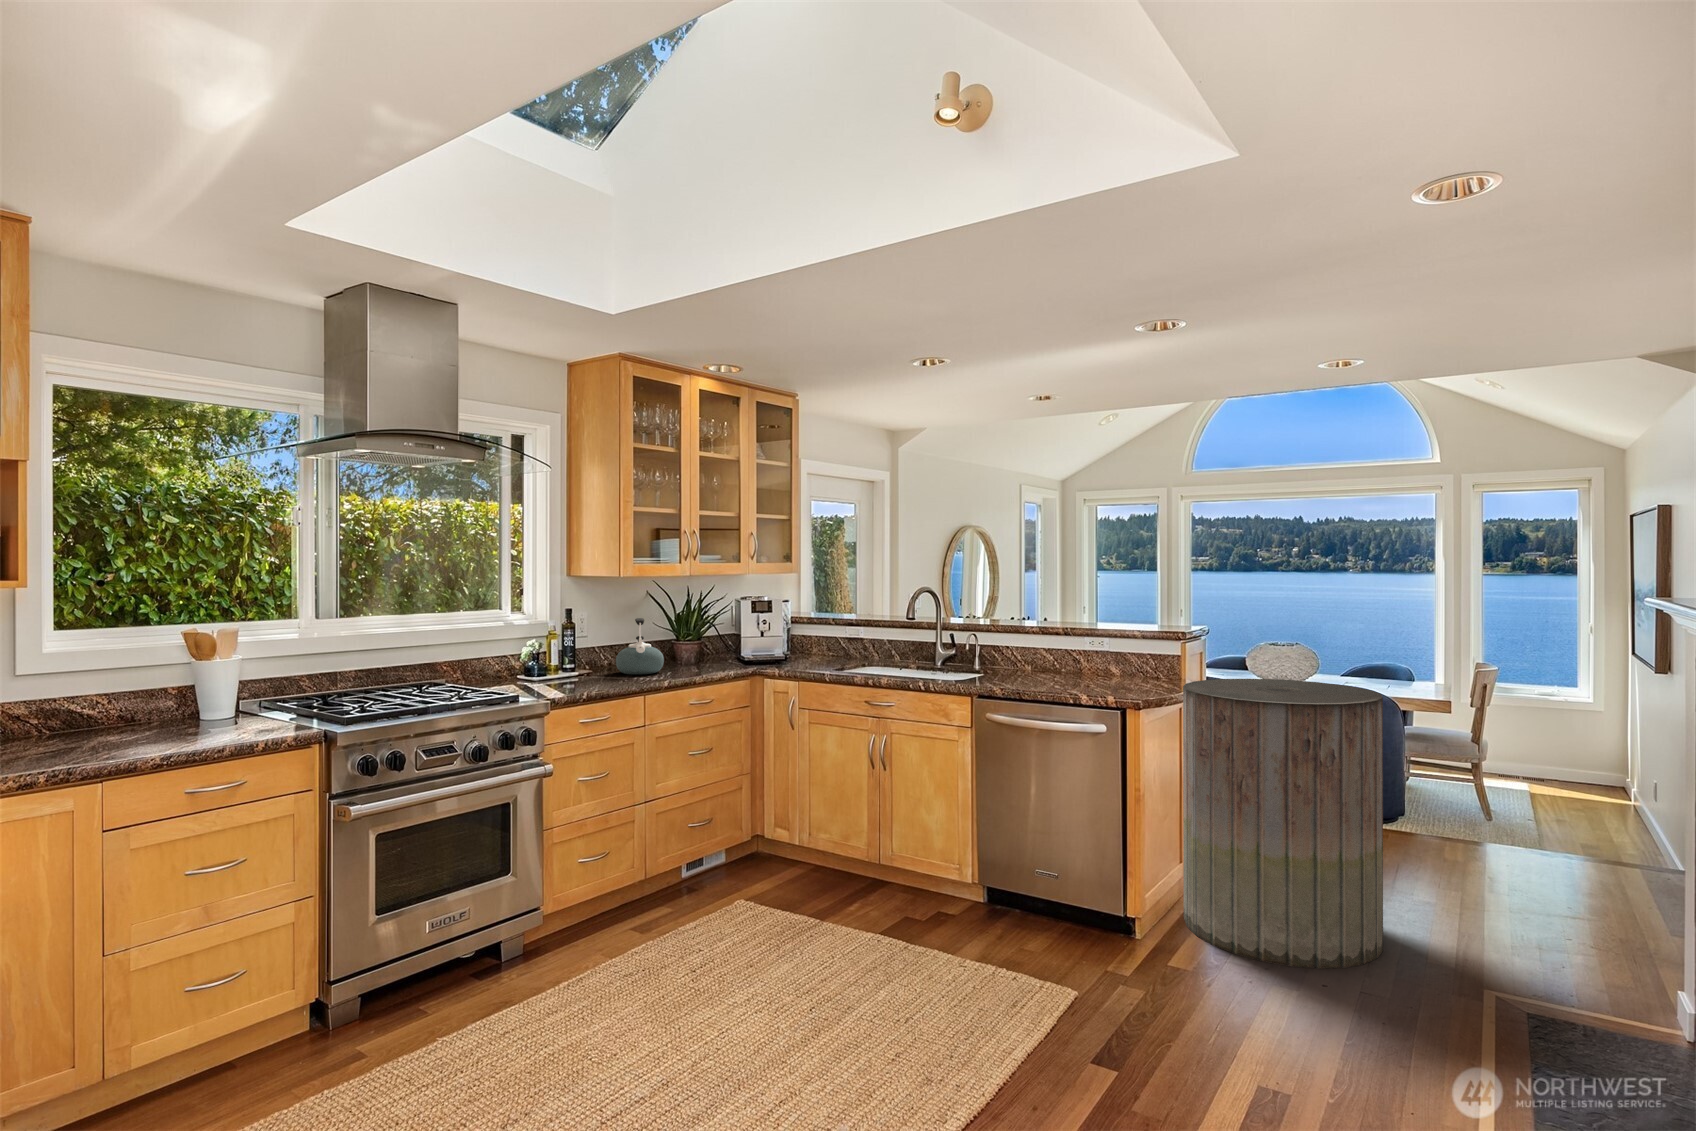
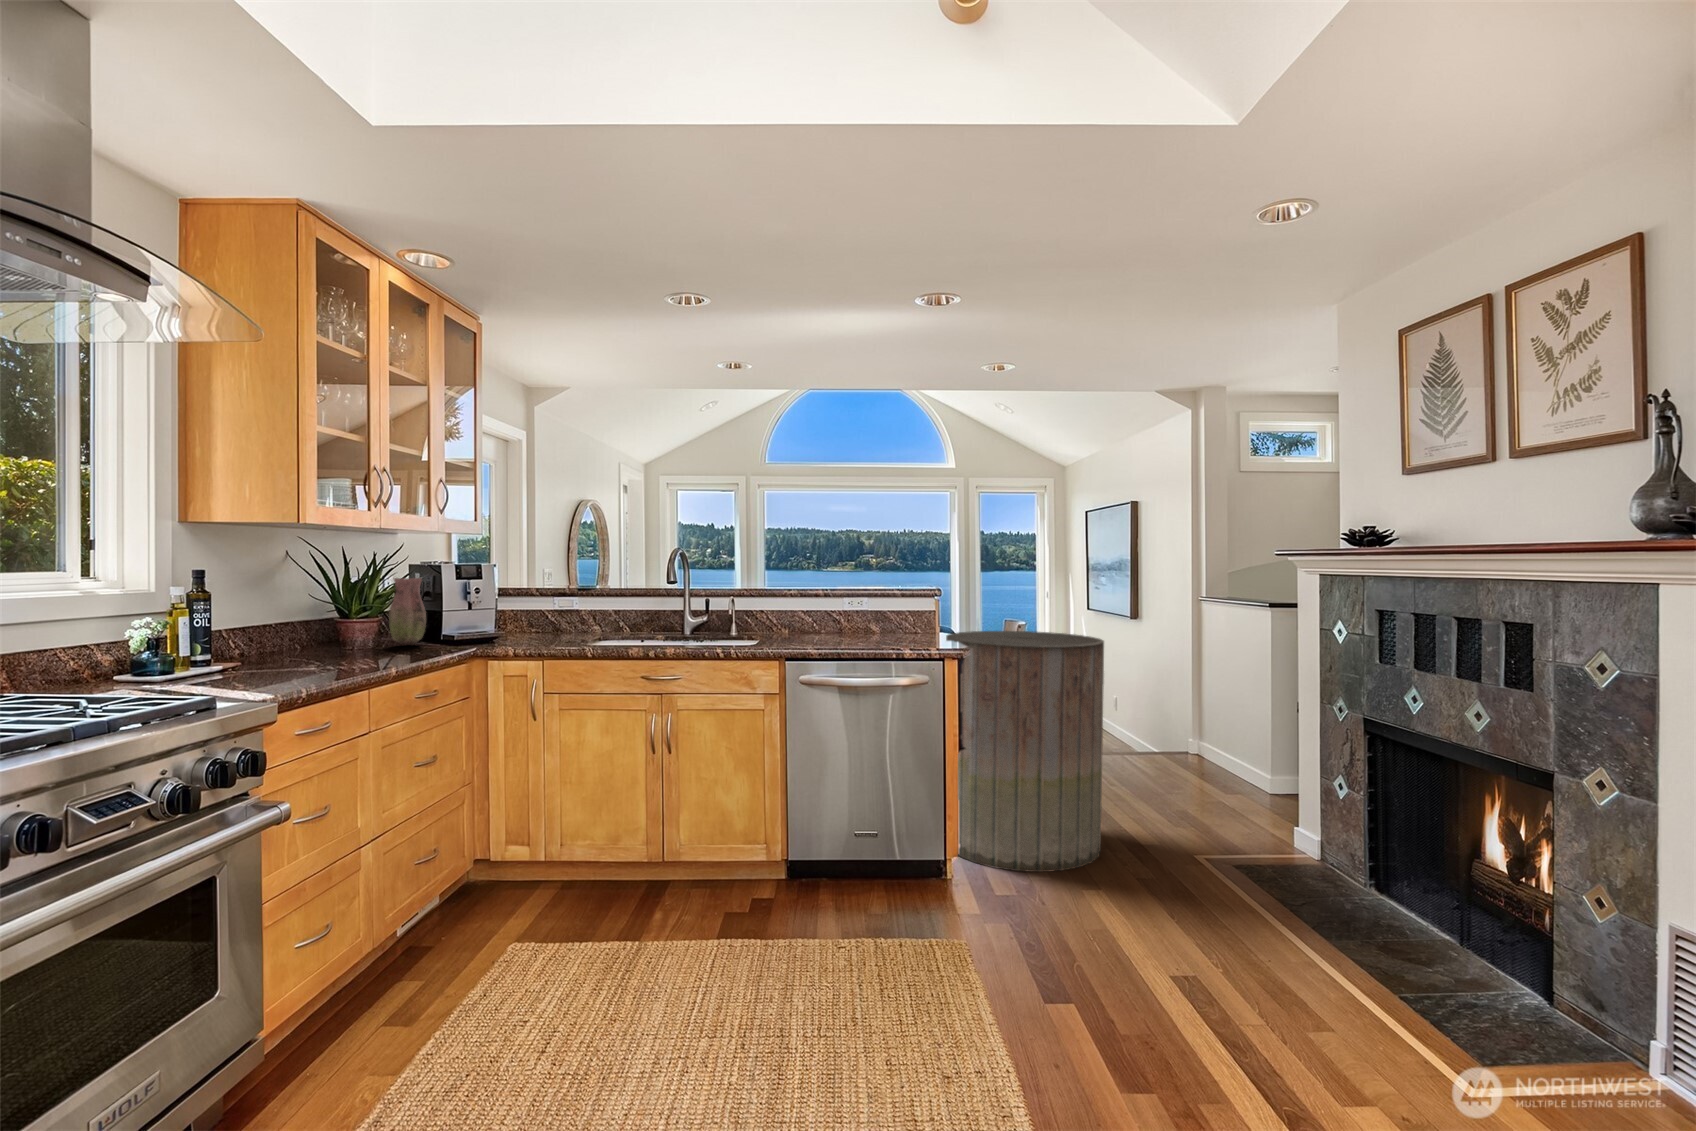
vase: none [704,612,729,664] -> present [389,578,426,645]
kettle: present [616,618,664,674] -> none [285,584,363,664]

